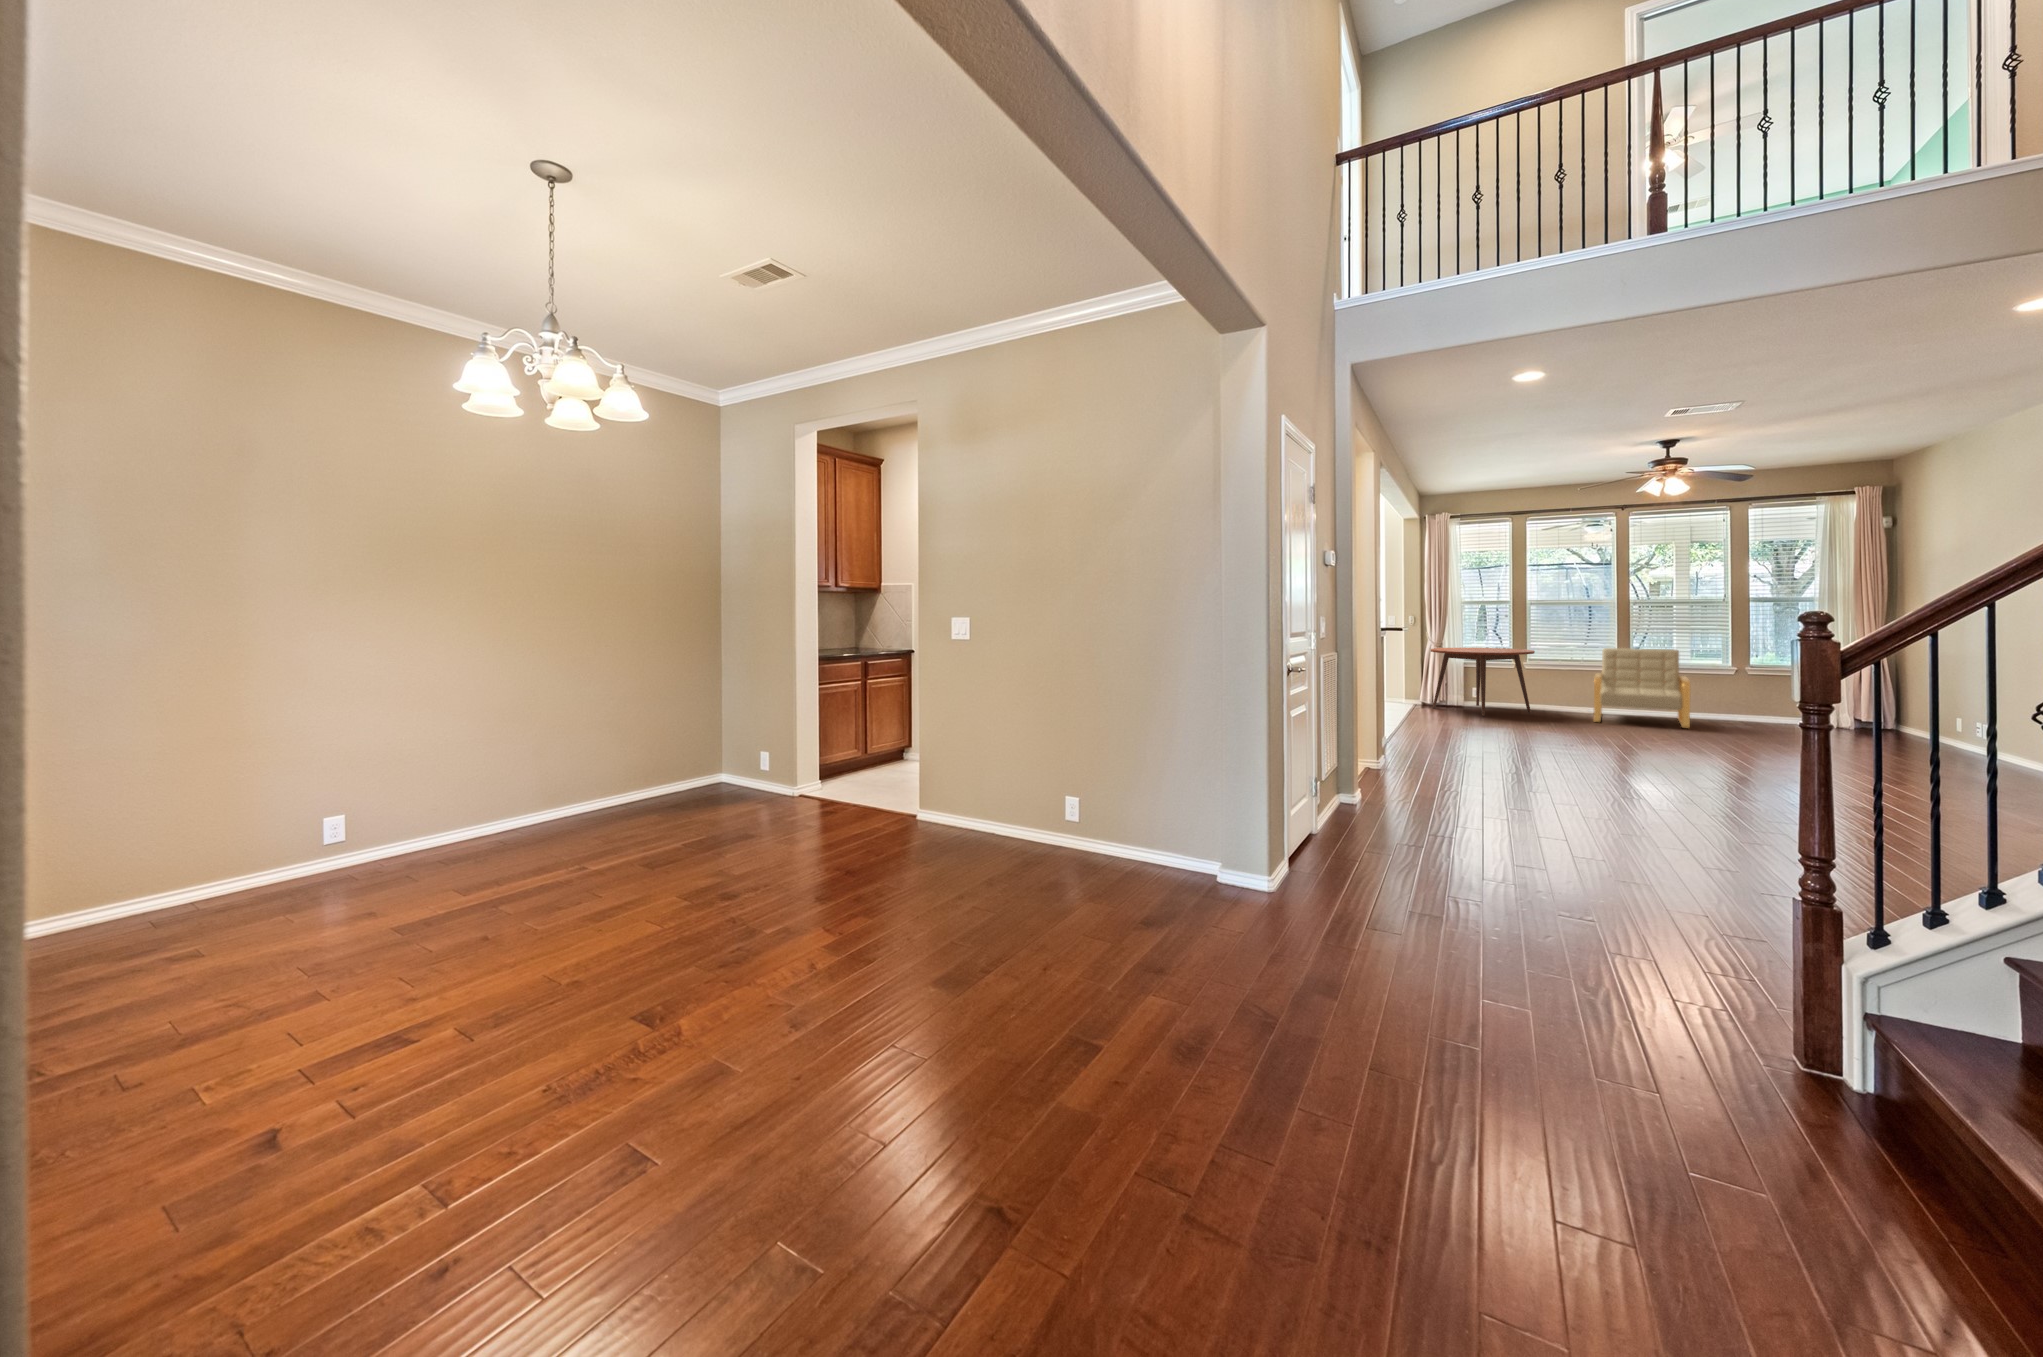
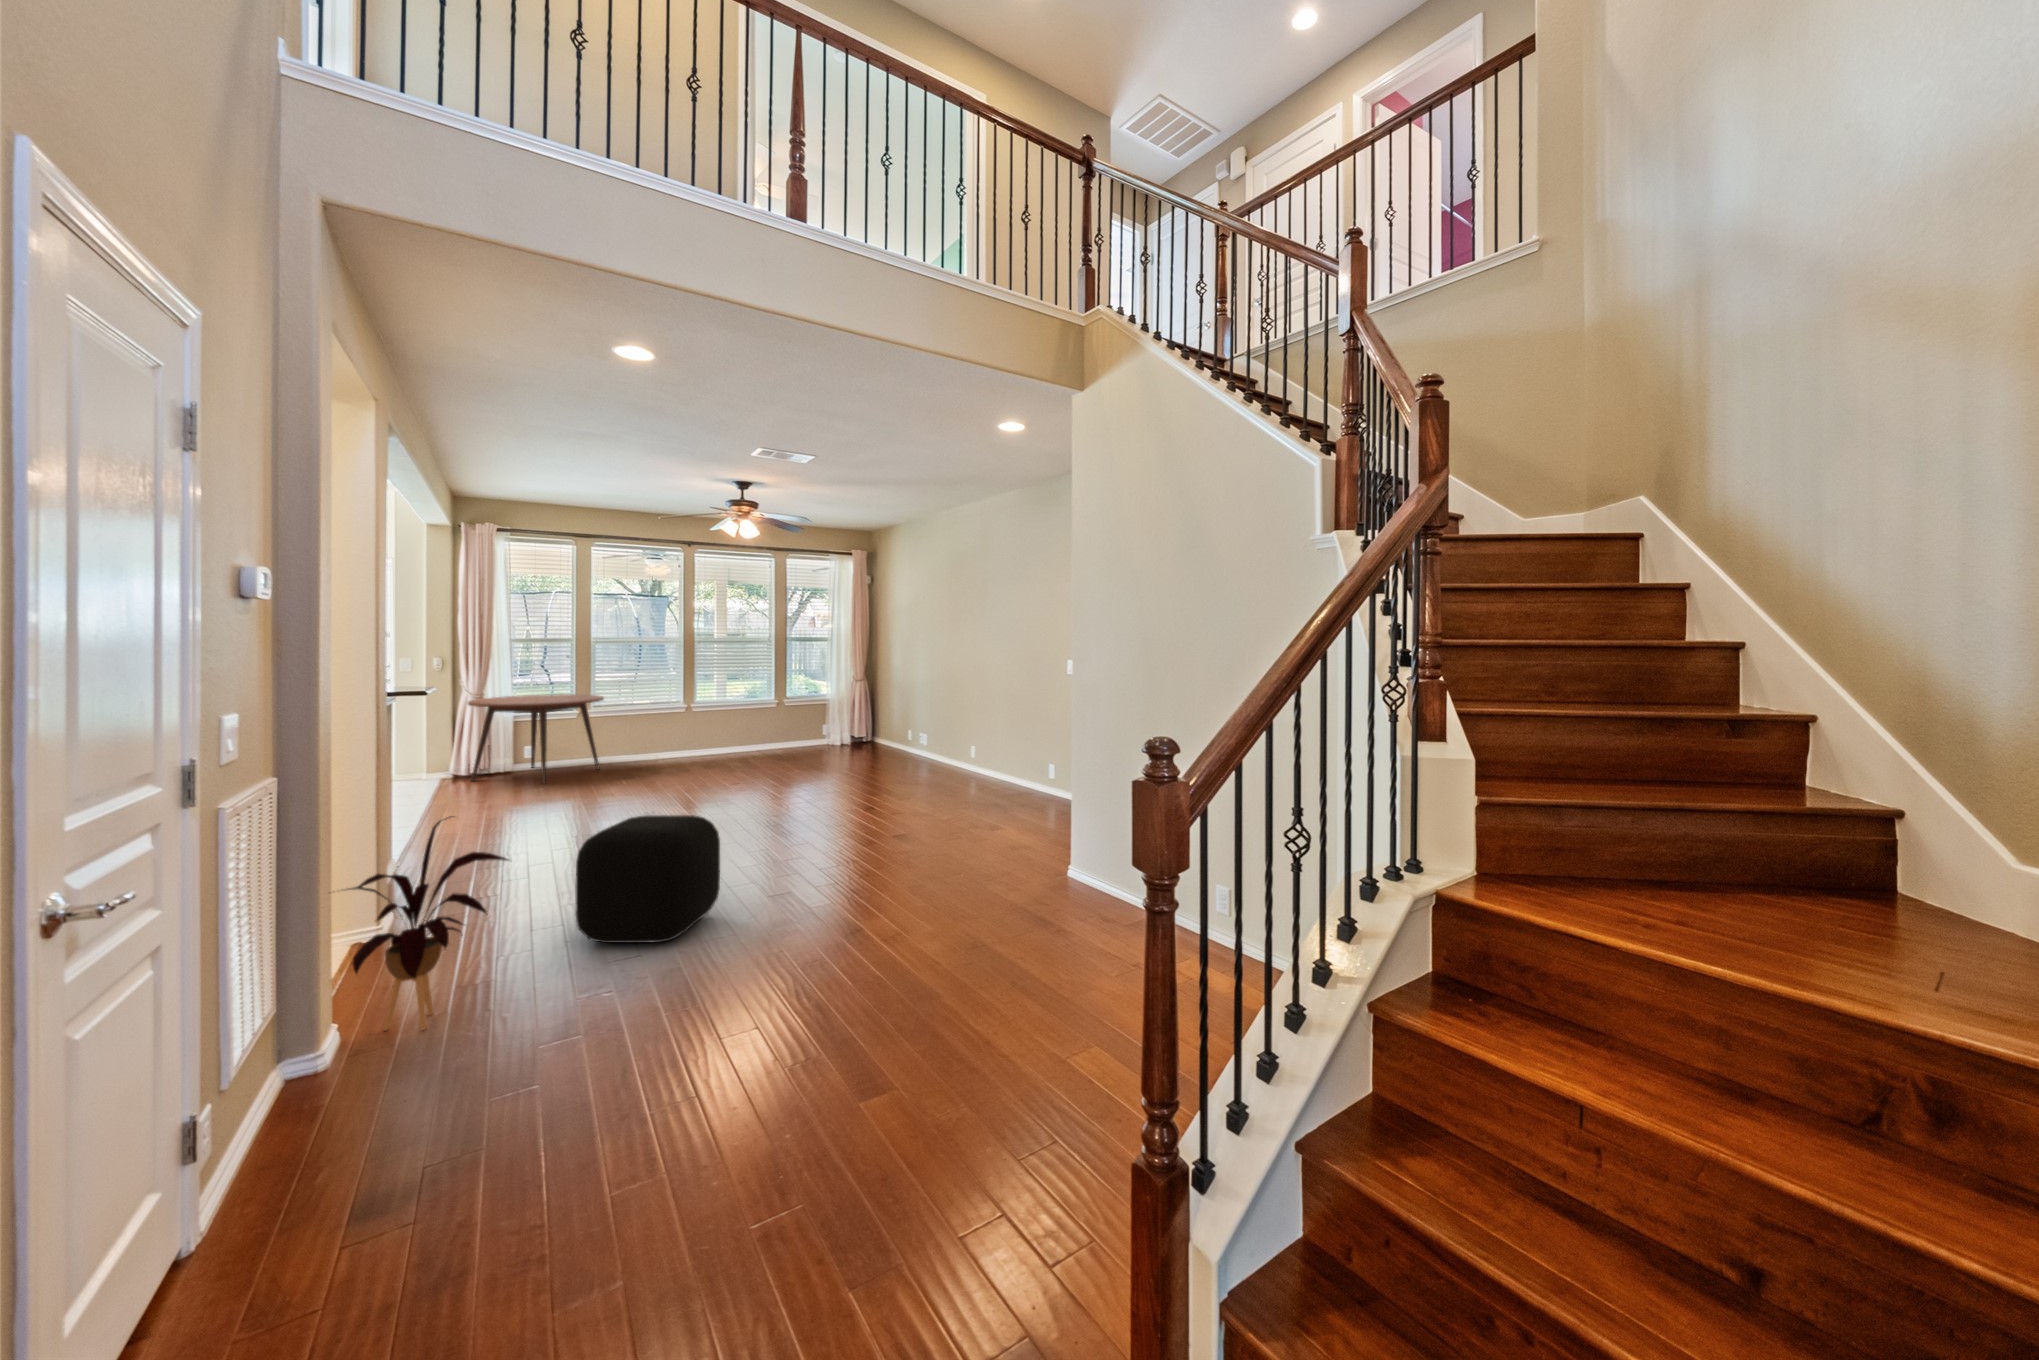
armchair: present [1594,648,1691,728] -> none [666,688,753,772]
house plant: none [1344,695,1435,813] -> present [349,816,508,1031]
ottoman: none [1479,724,1595,816] -> present [575,815,720,943]

